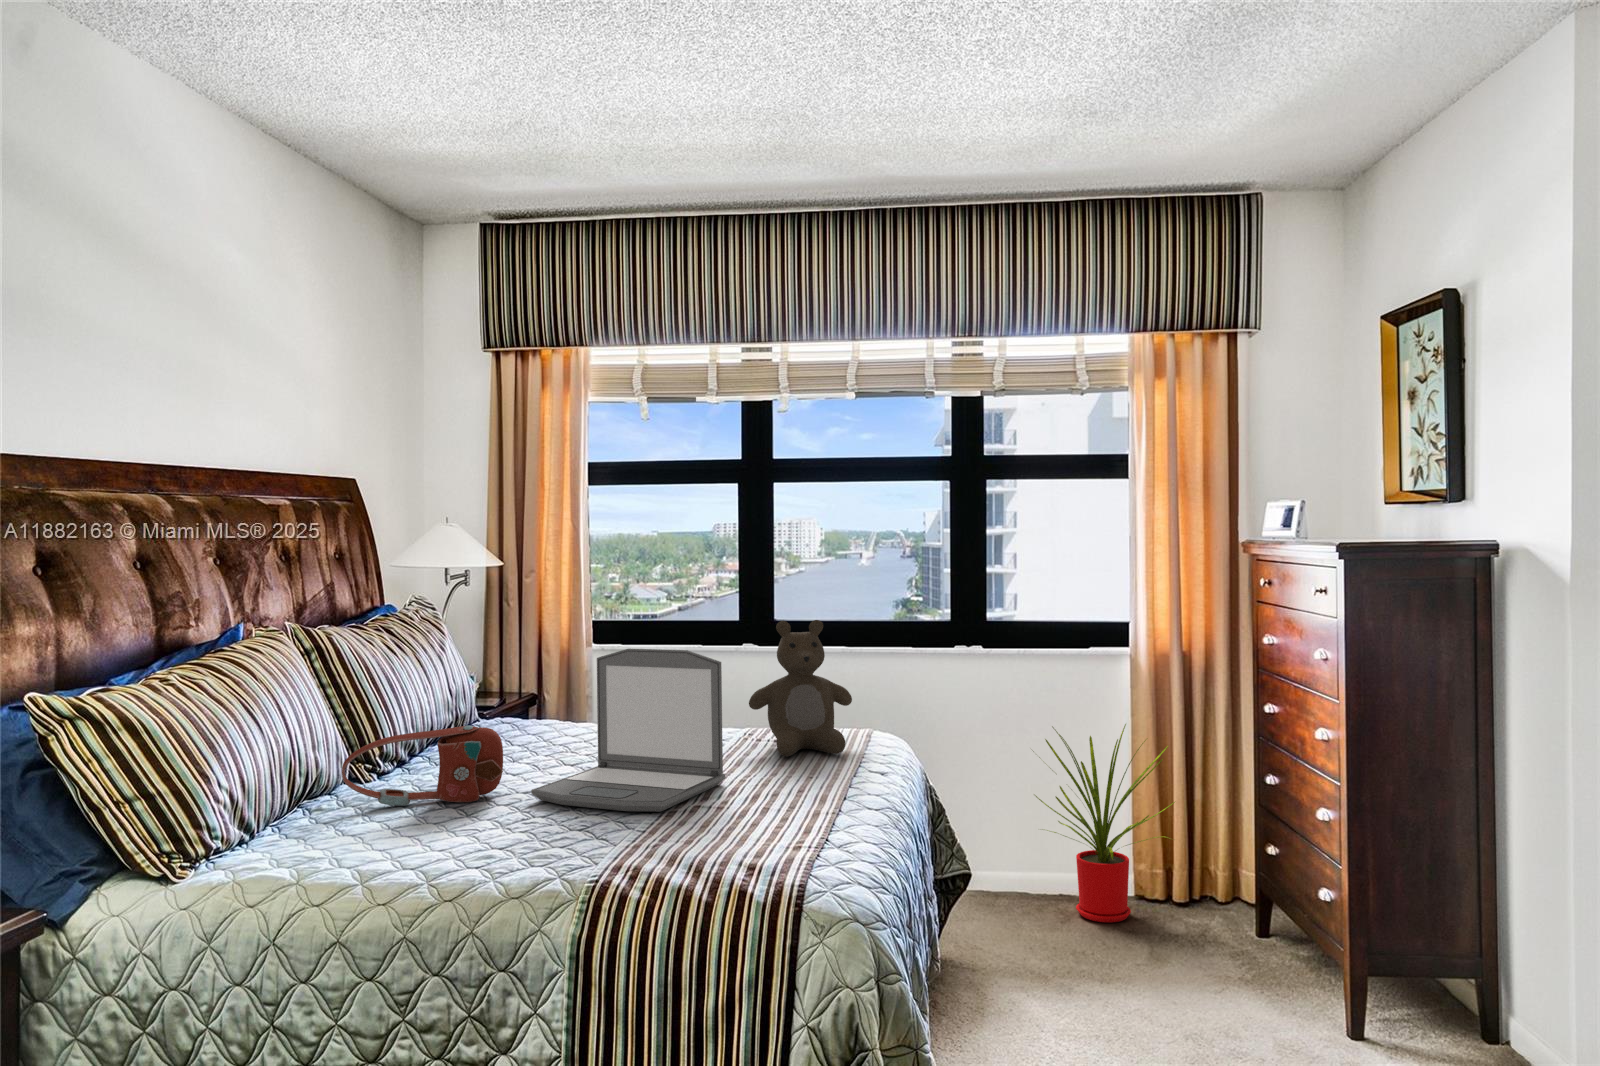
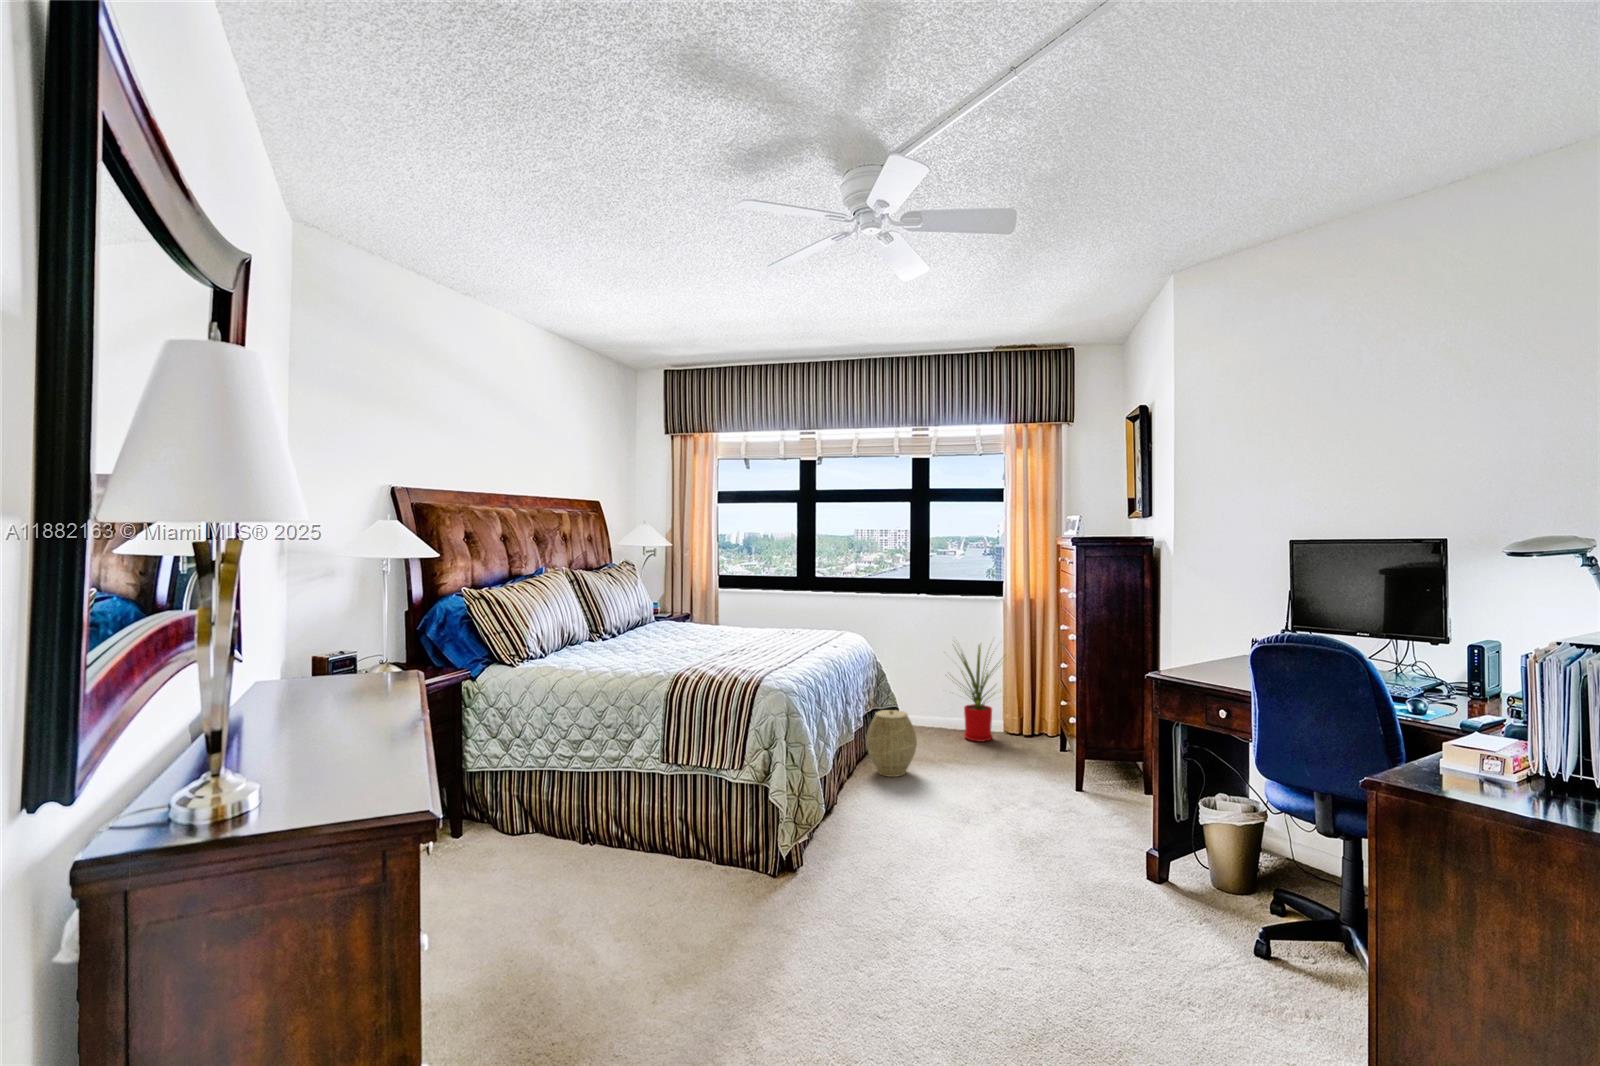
teddy bear: present [749,620,852,757] -> none [775,573,826,637]
laptop: present [531,649,725,812] -> none [665,583,754,653]
handbag: present [342,726,503,806] -> none [584,614,654,648]
woven basket: none [936,888,1038,1028] -> present [866,710,917,777]

